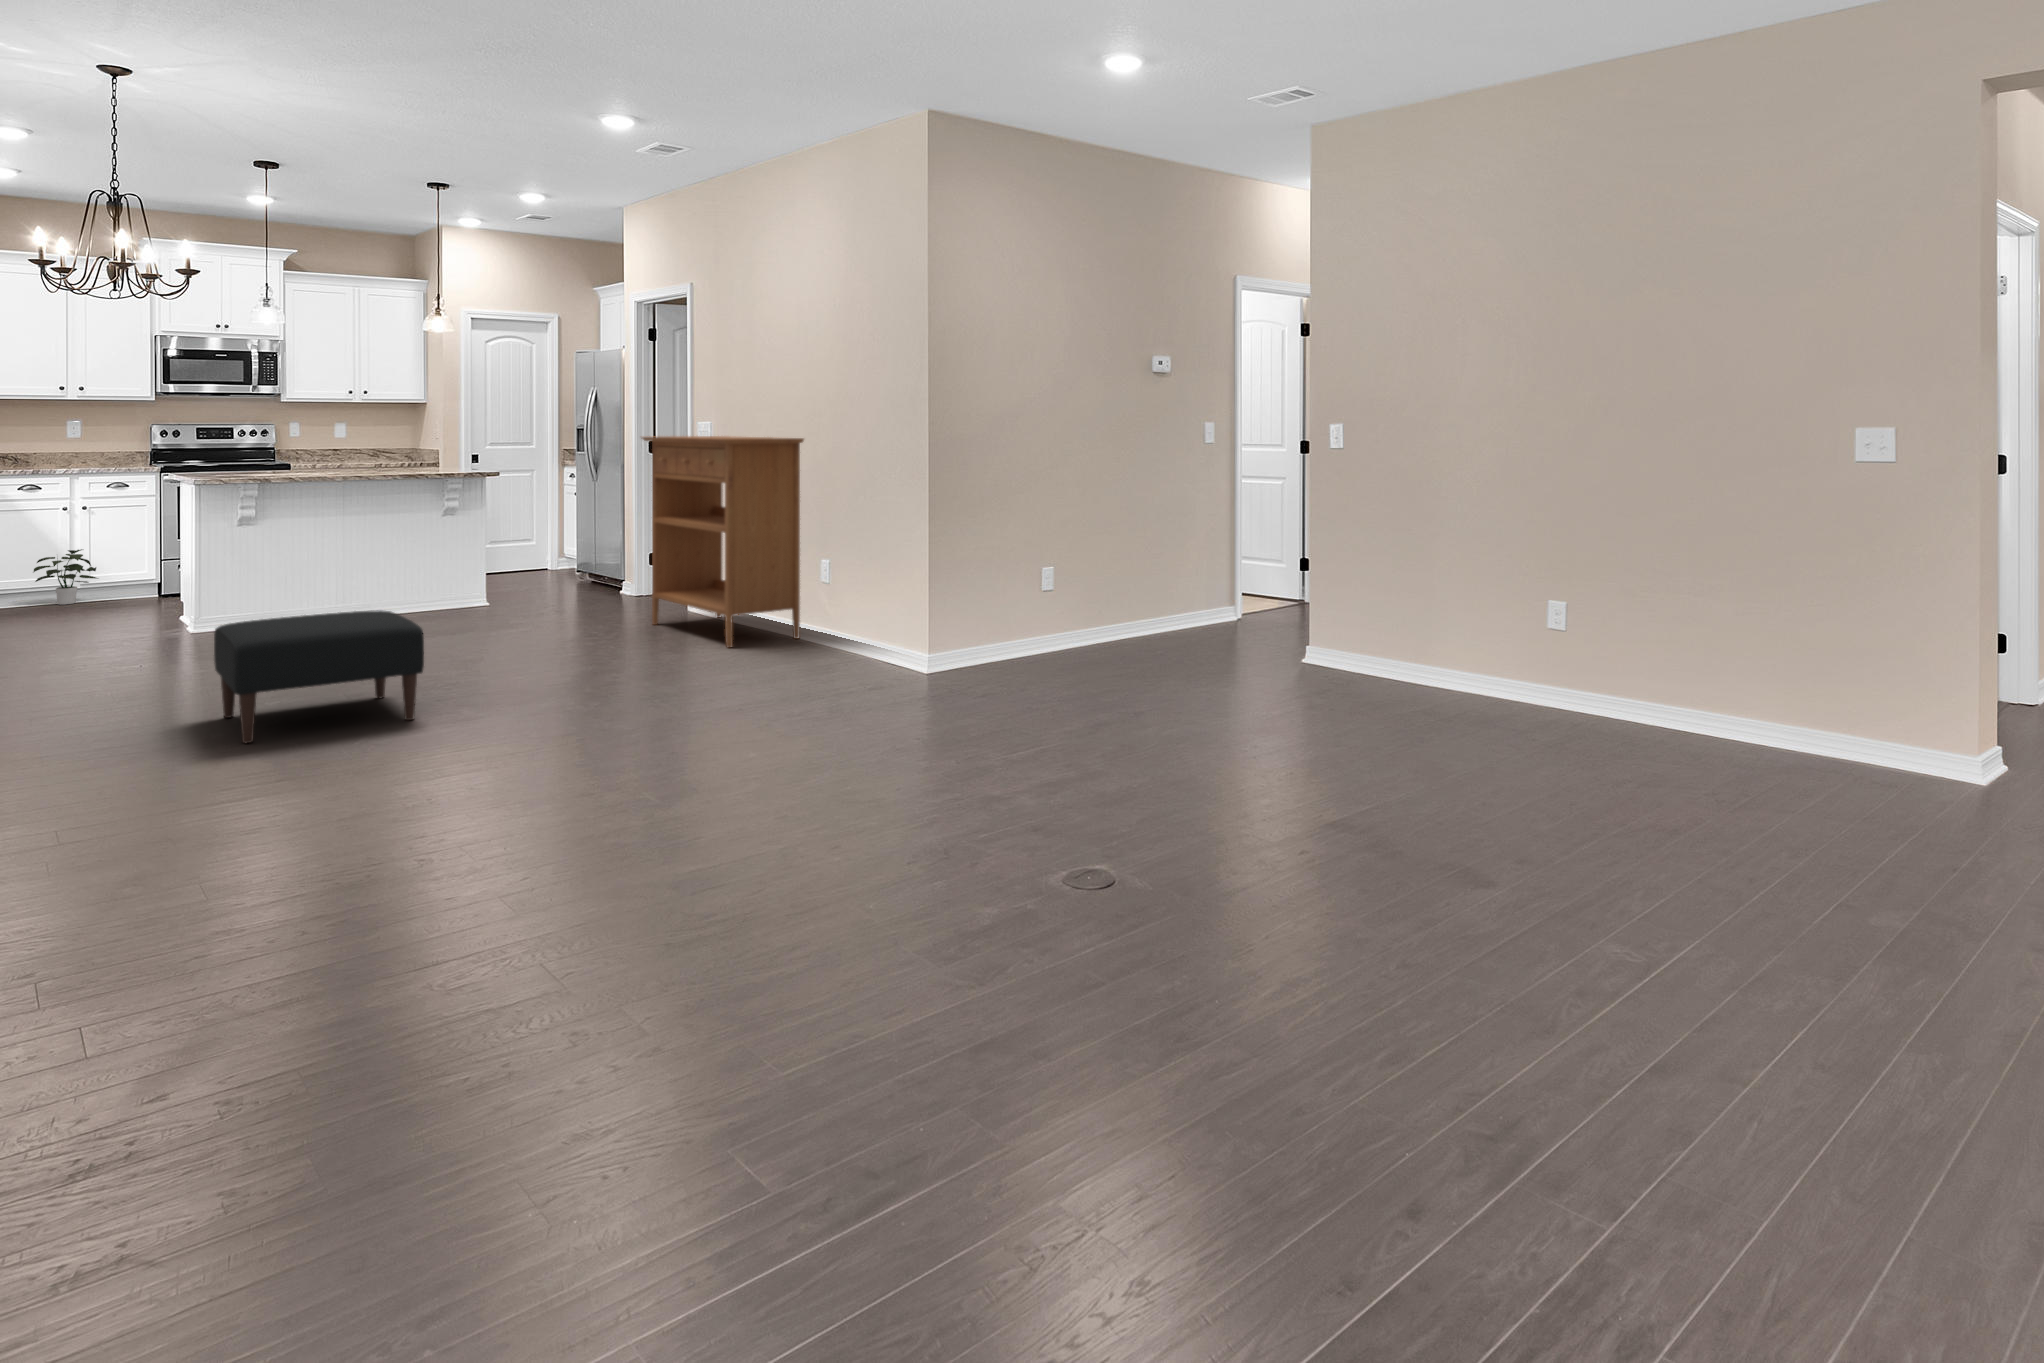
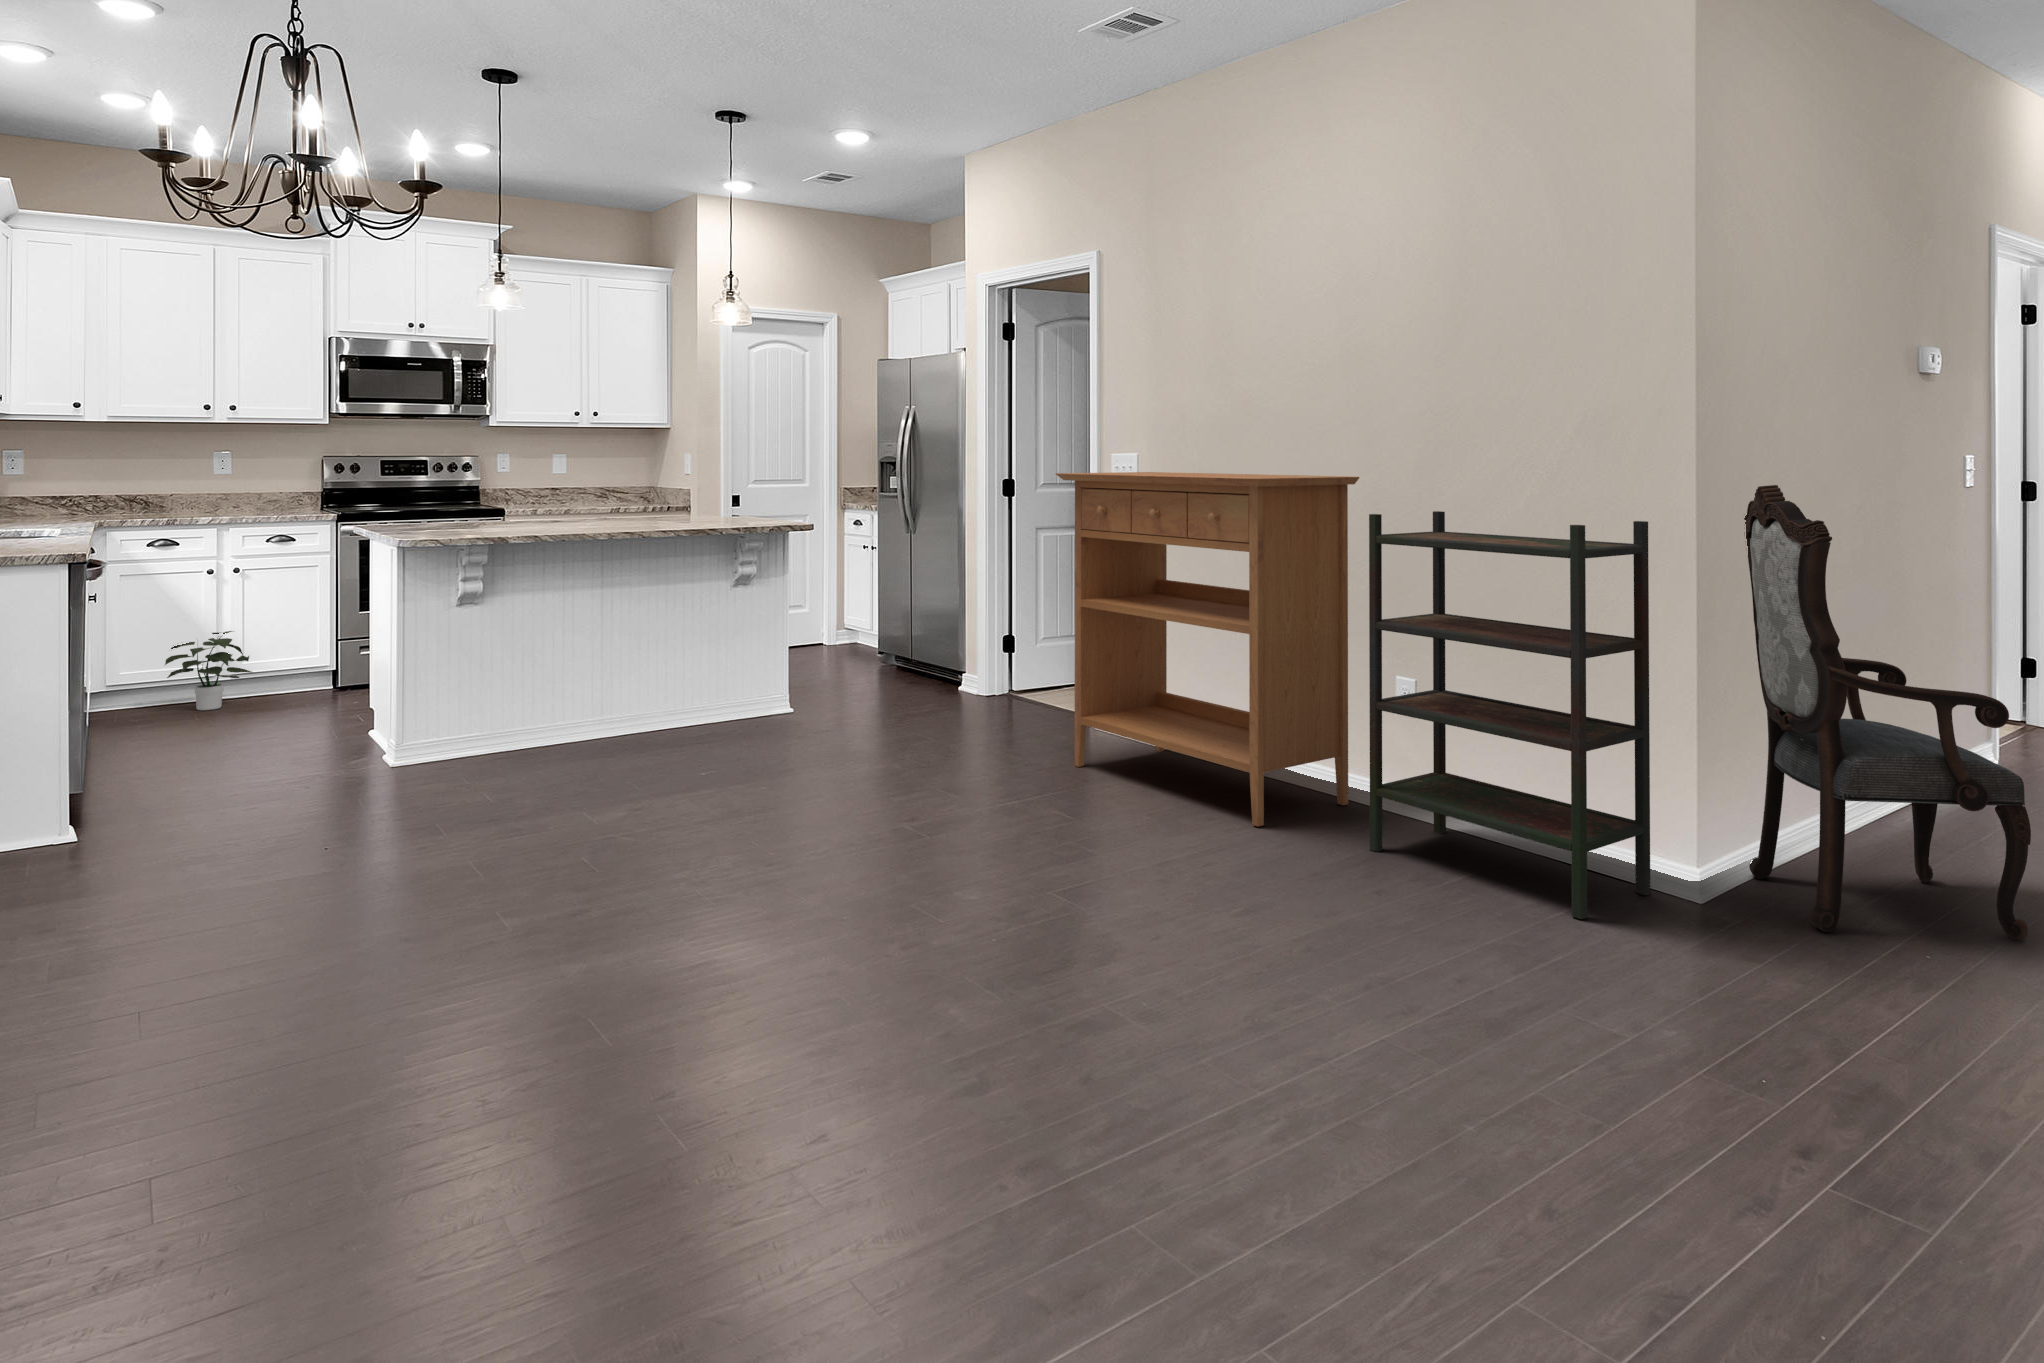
armchair: none [965,442,1078,680] -> present [1744,485,2031,940]
bookshelf: none [781,459,909,677] -> present [1369,511,1651,919]
ottoman: present [214,610,424,743] -> none [484,802,895,1142]

